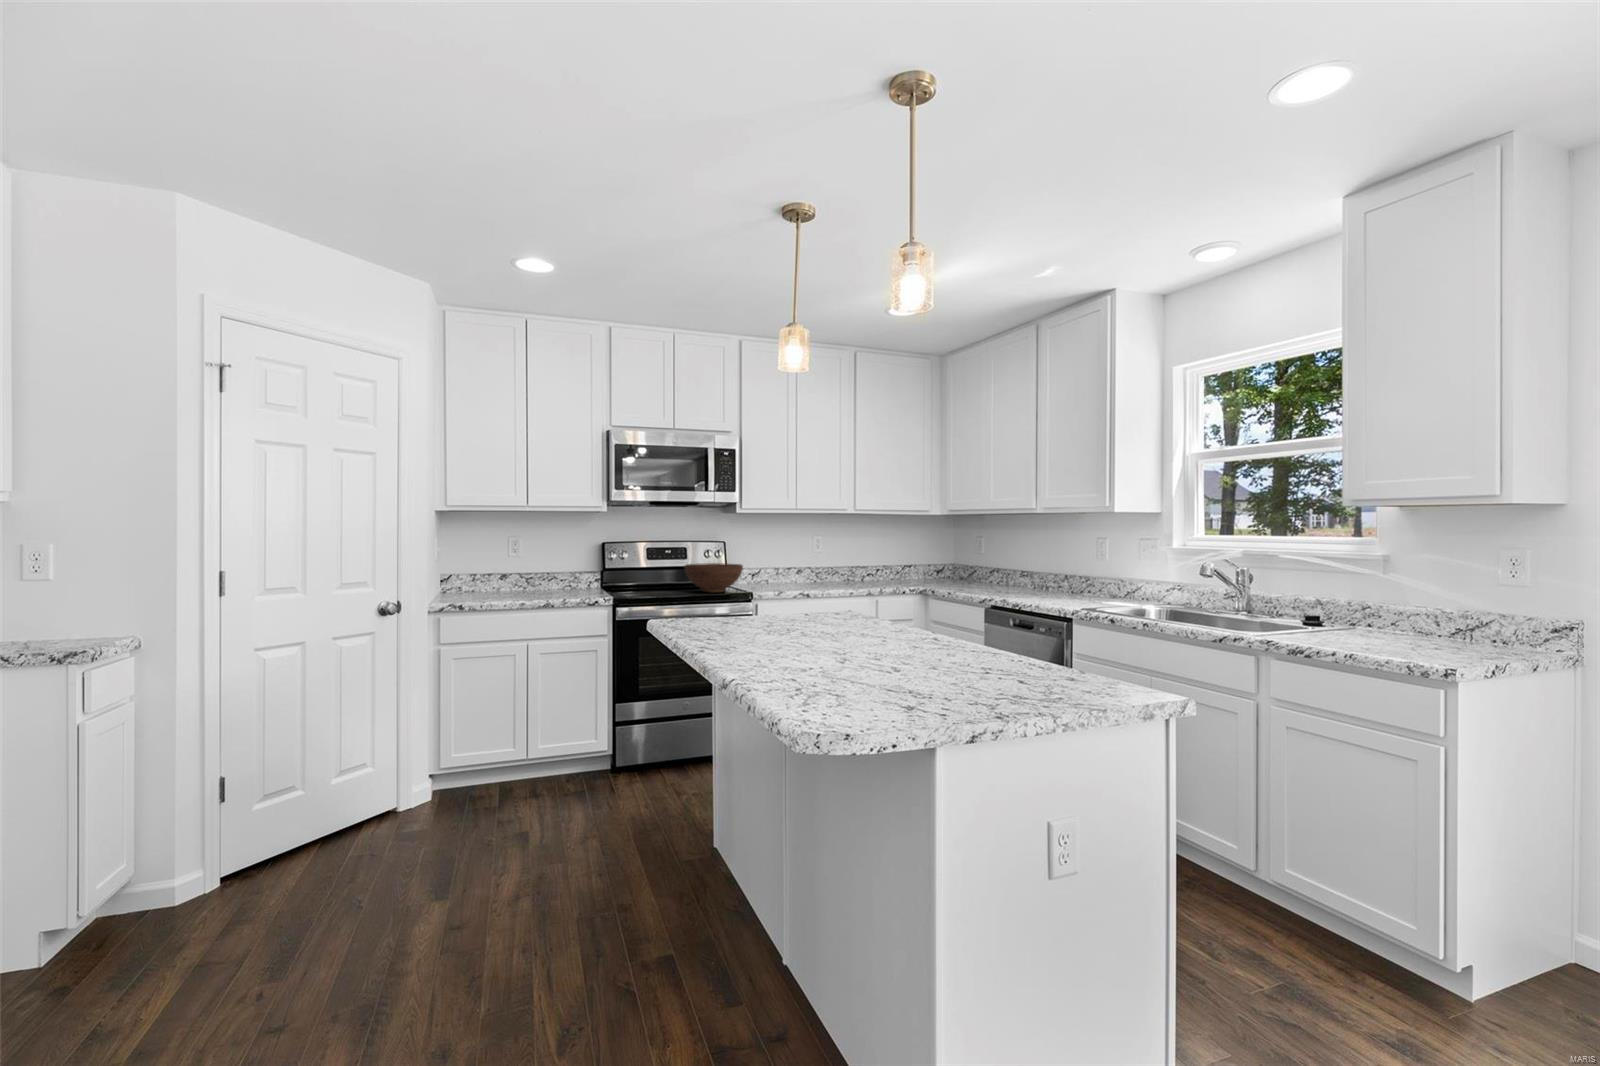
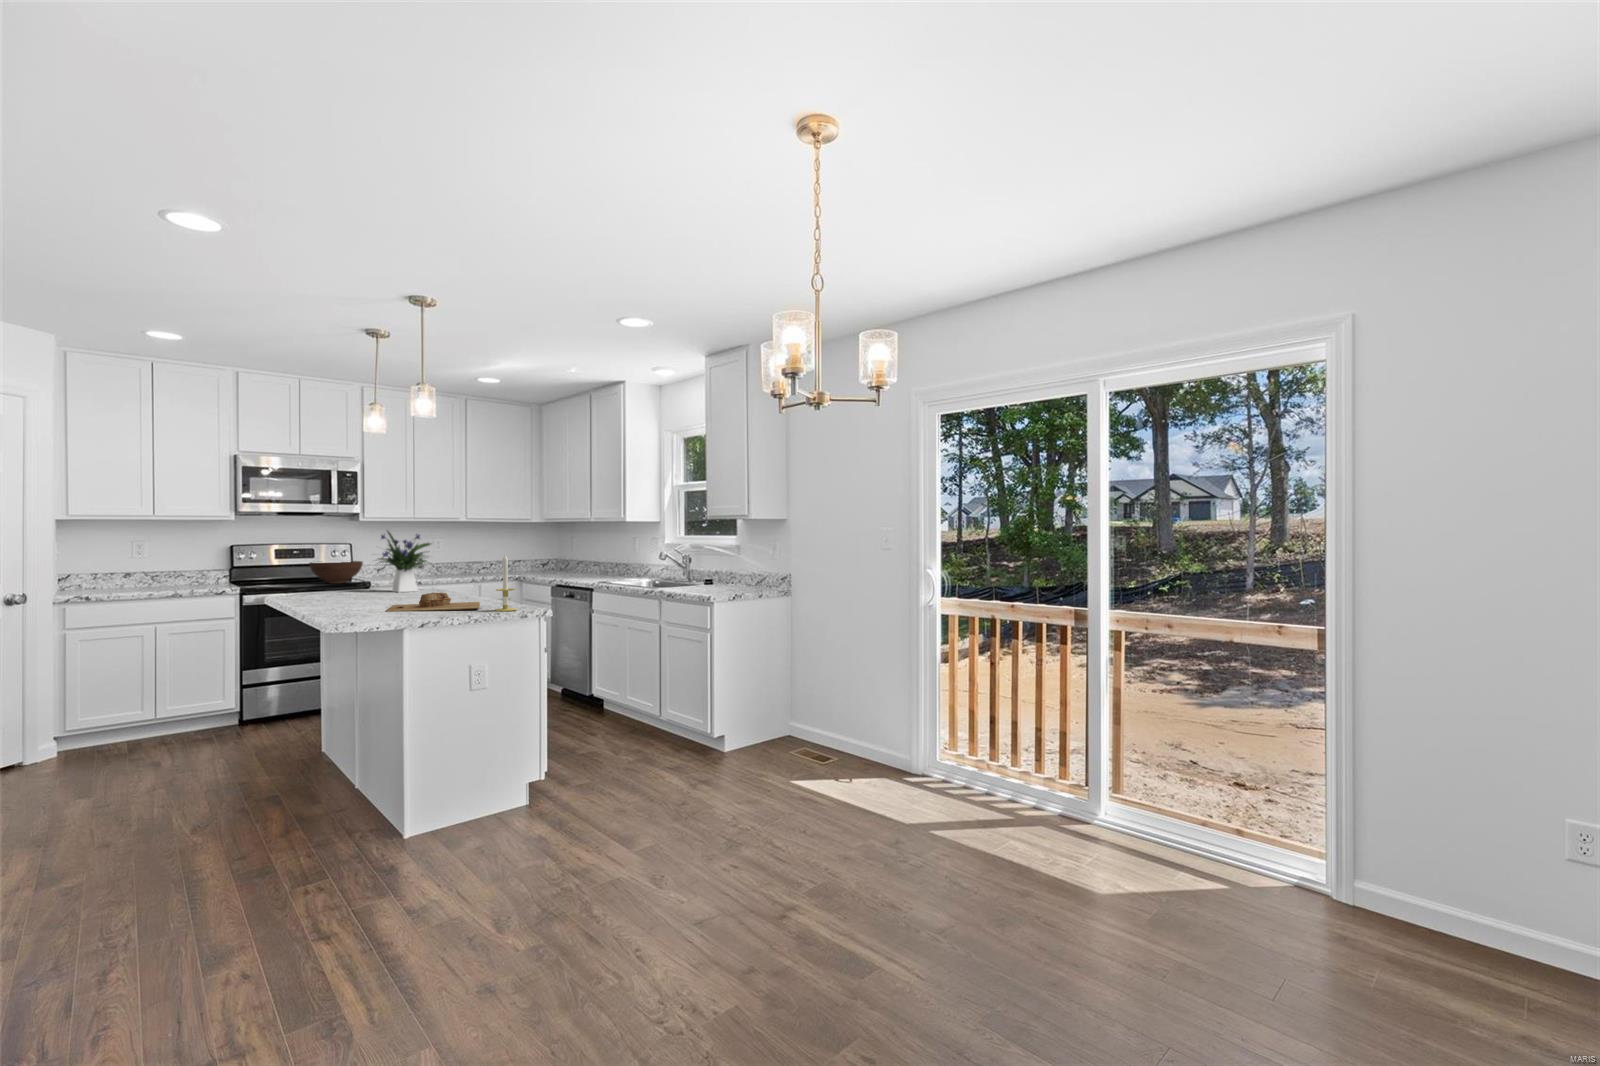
flower arrangement: none [774,526,856,616] -> present [377,531,431,592]
candle: none [1060,577,1103,690] -> present [494,555,517,611]
cutting board: none [863,642,1029,681] -> present [386,593,480,612]

